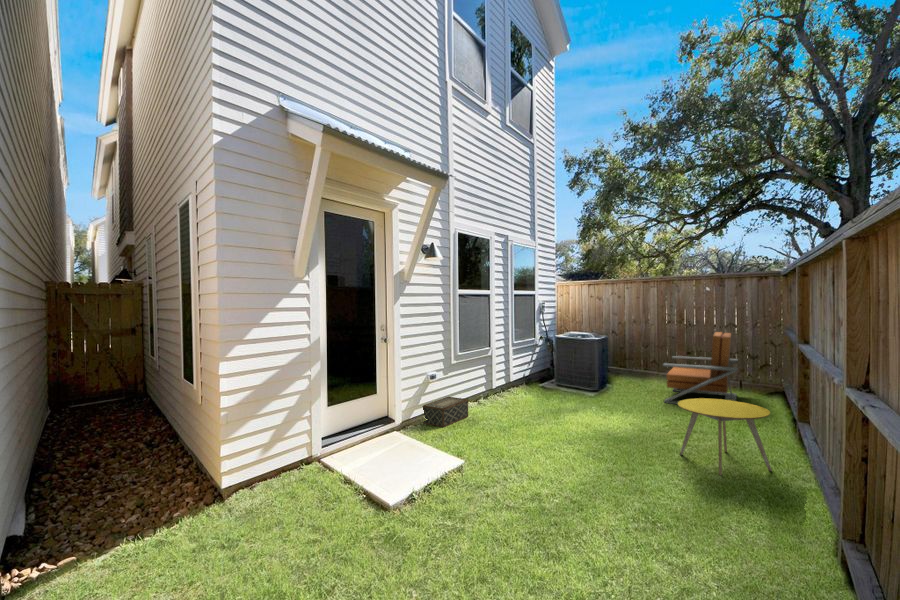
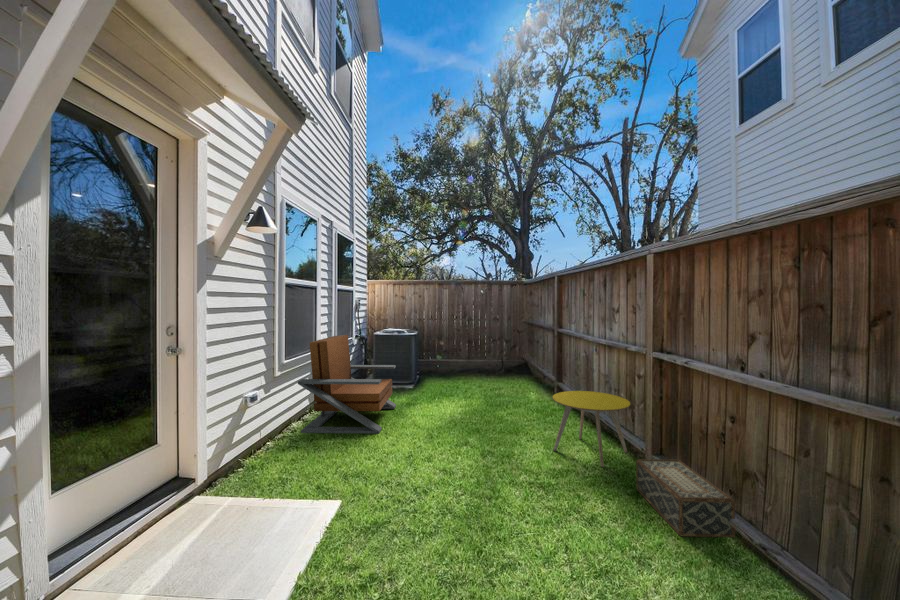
lounge chair: present [663,332,738,404] -> present [298,335,396,433]
woven basket: present [422,397,468,427] -> present [636,459,735,537]

